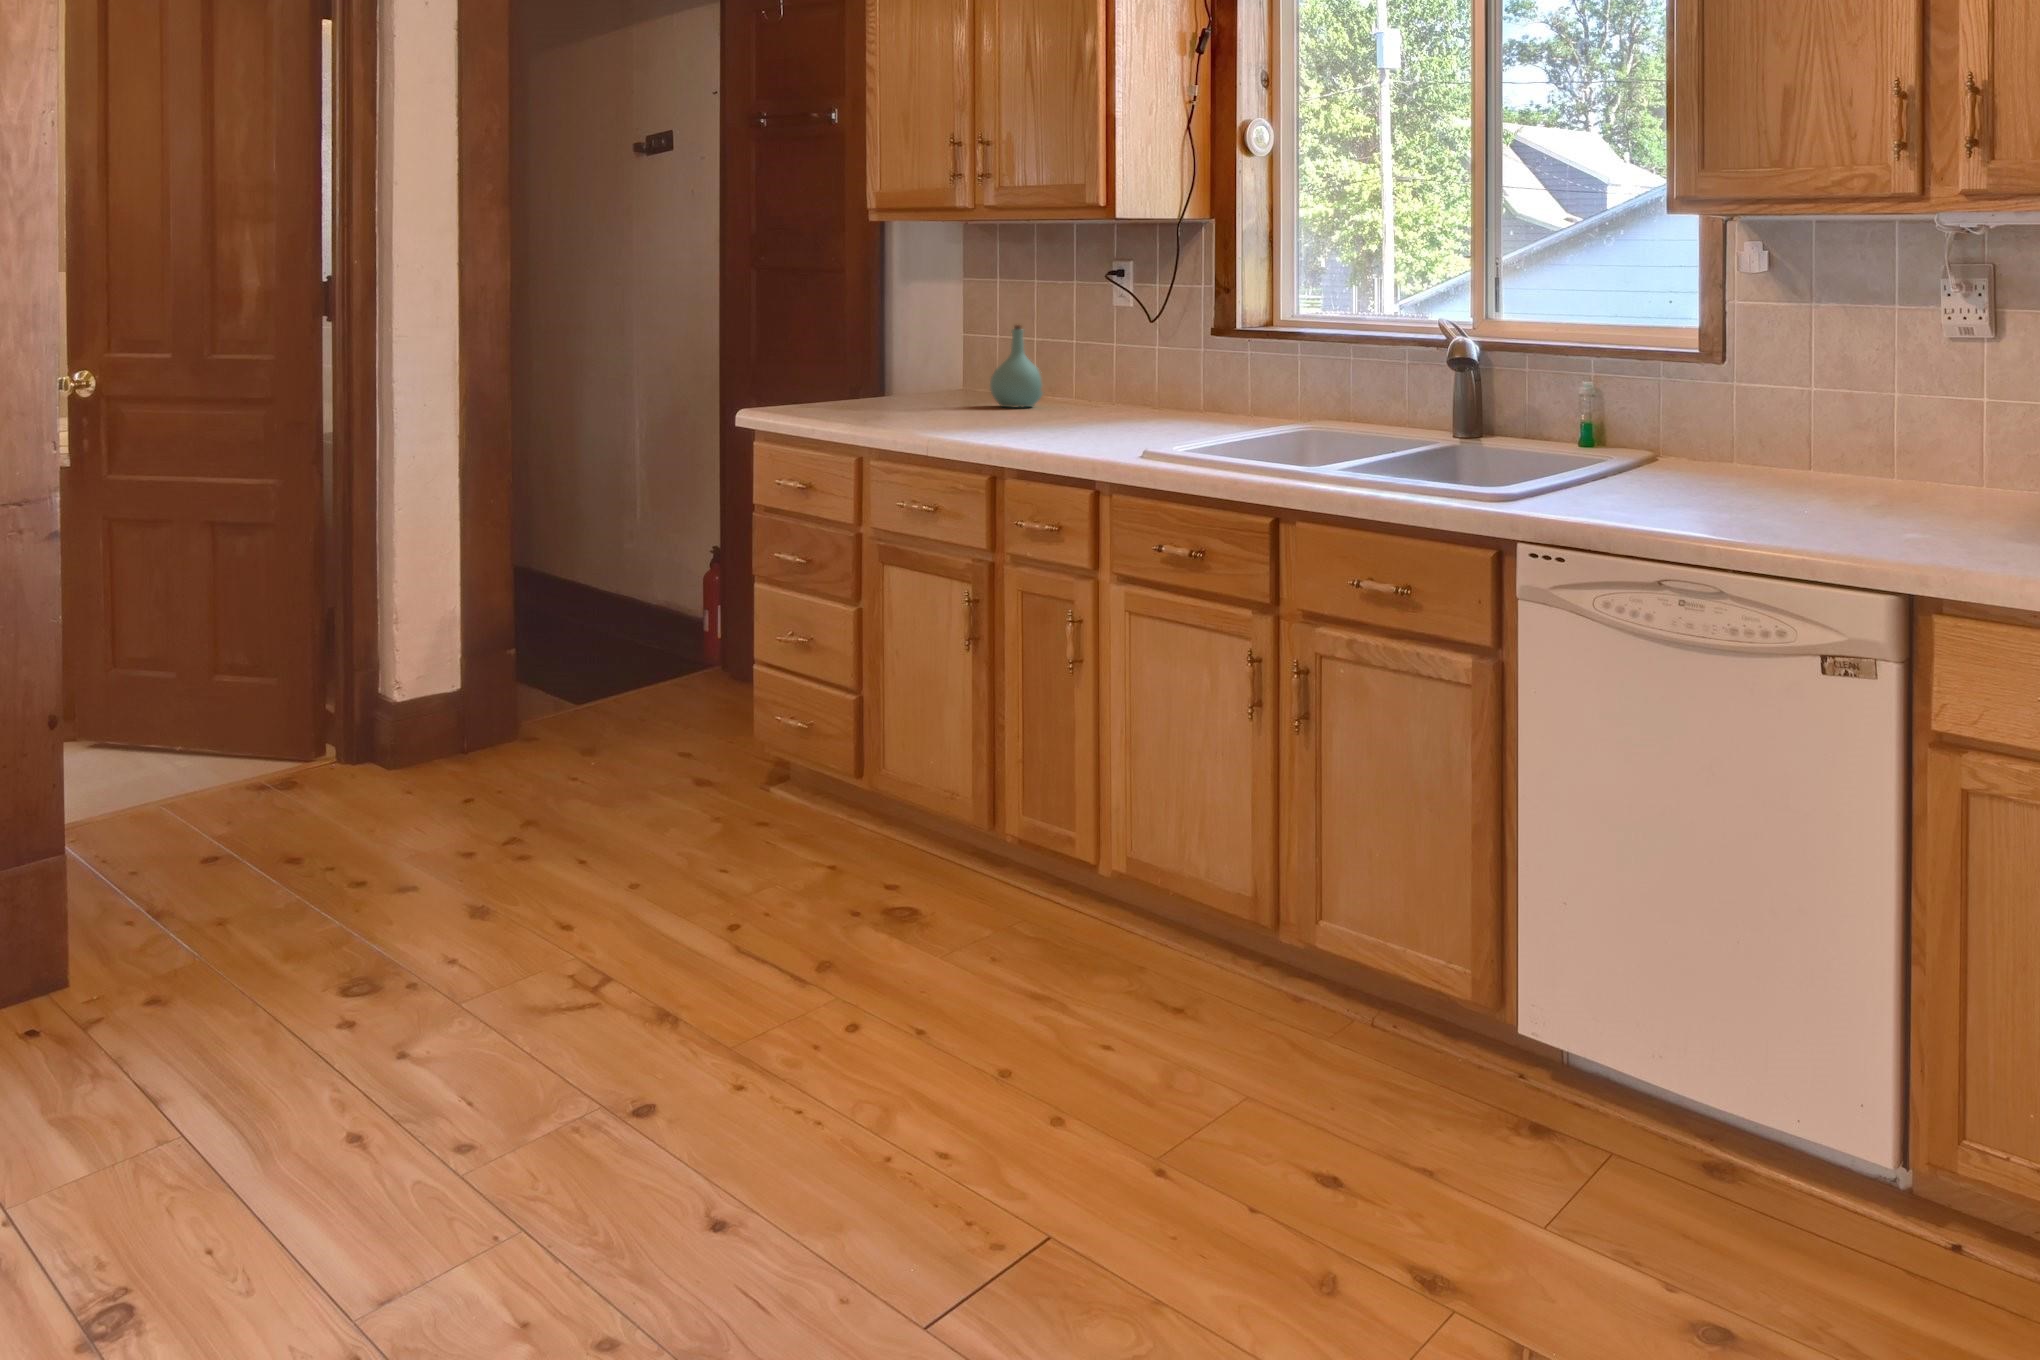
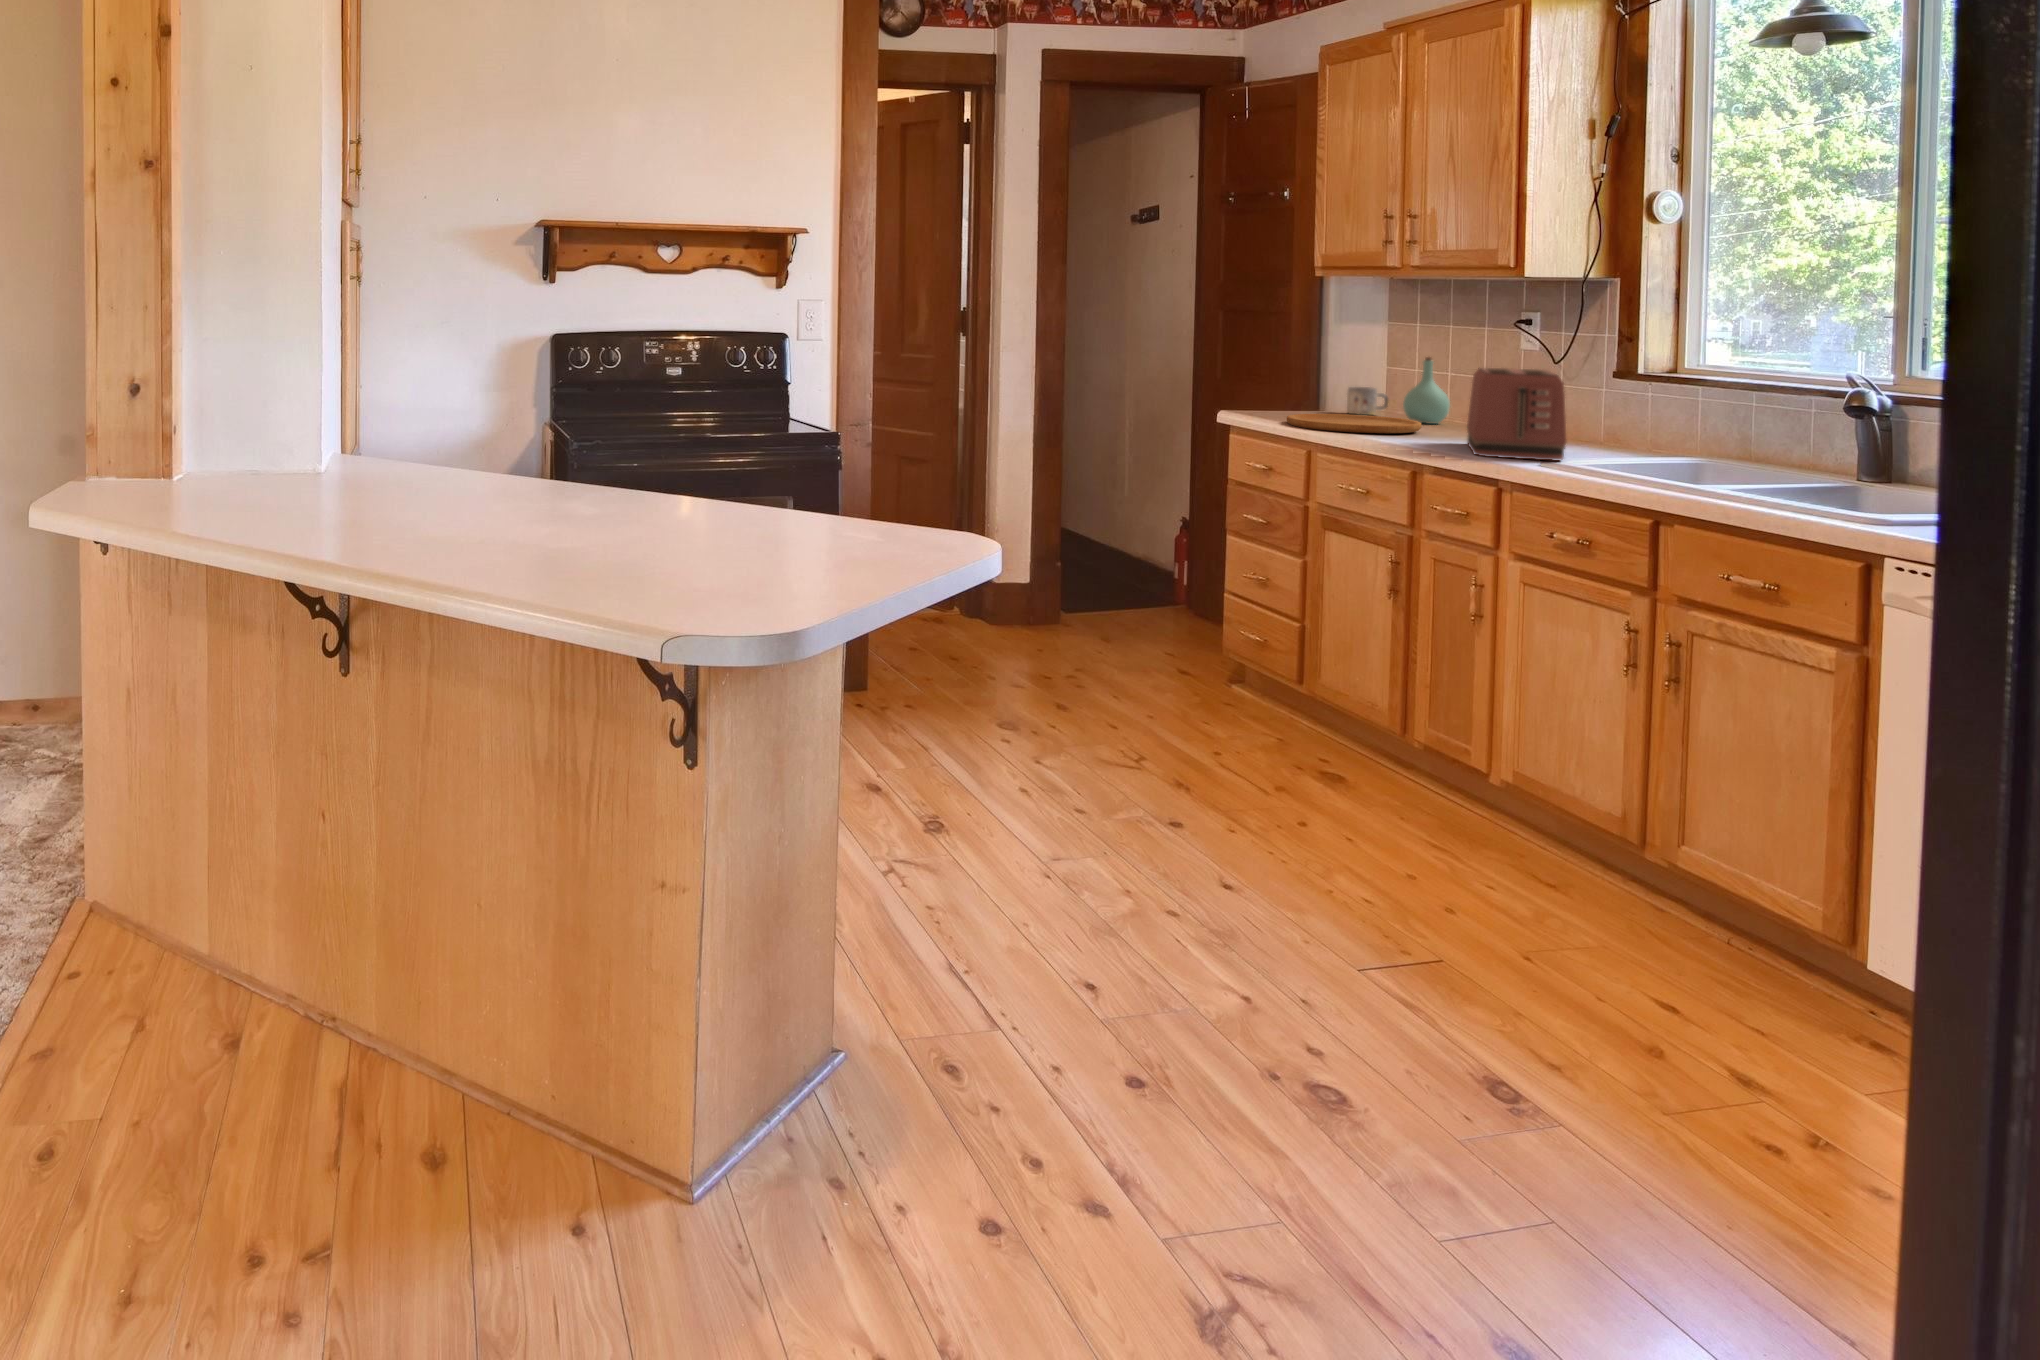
toaster: none [1059,331,1172,446] -> present [1467,368,1566,461]
mug: none [924,366,975,402] -> present [1347,387,1389,415]
cutting board: none [827,402,1008,426] -> present [1287,414,1422,433]

